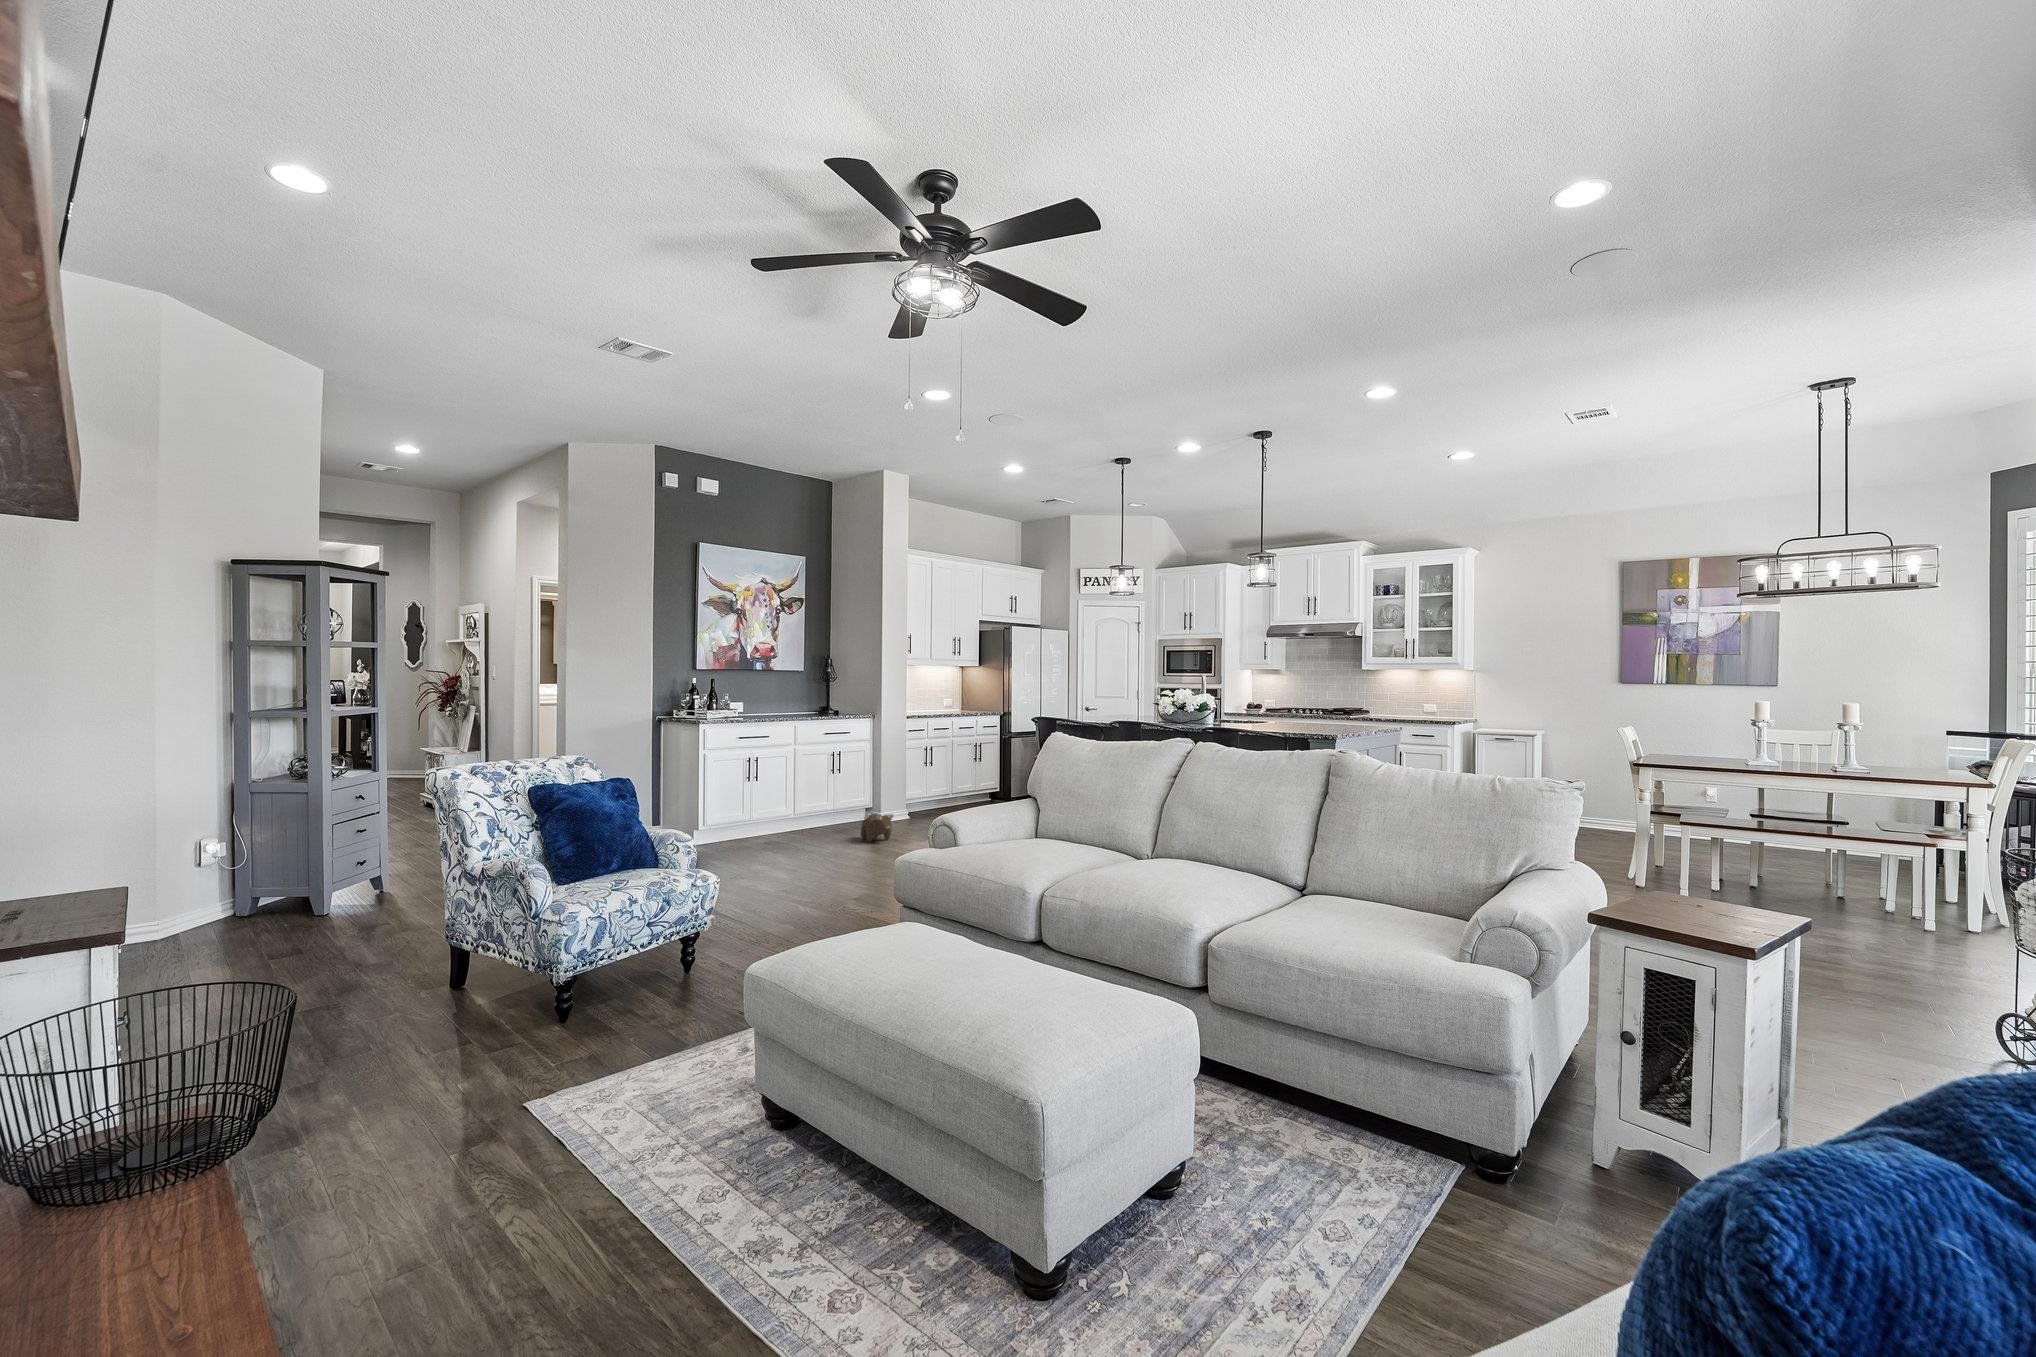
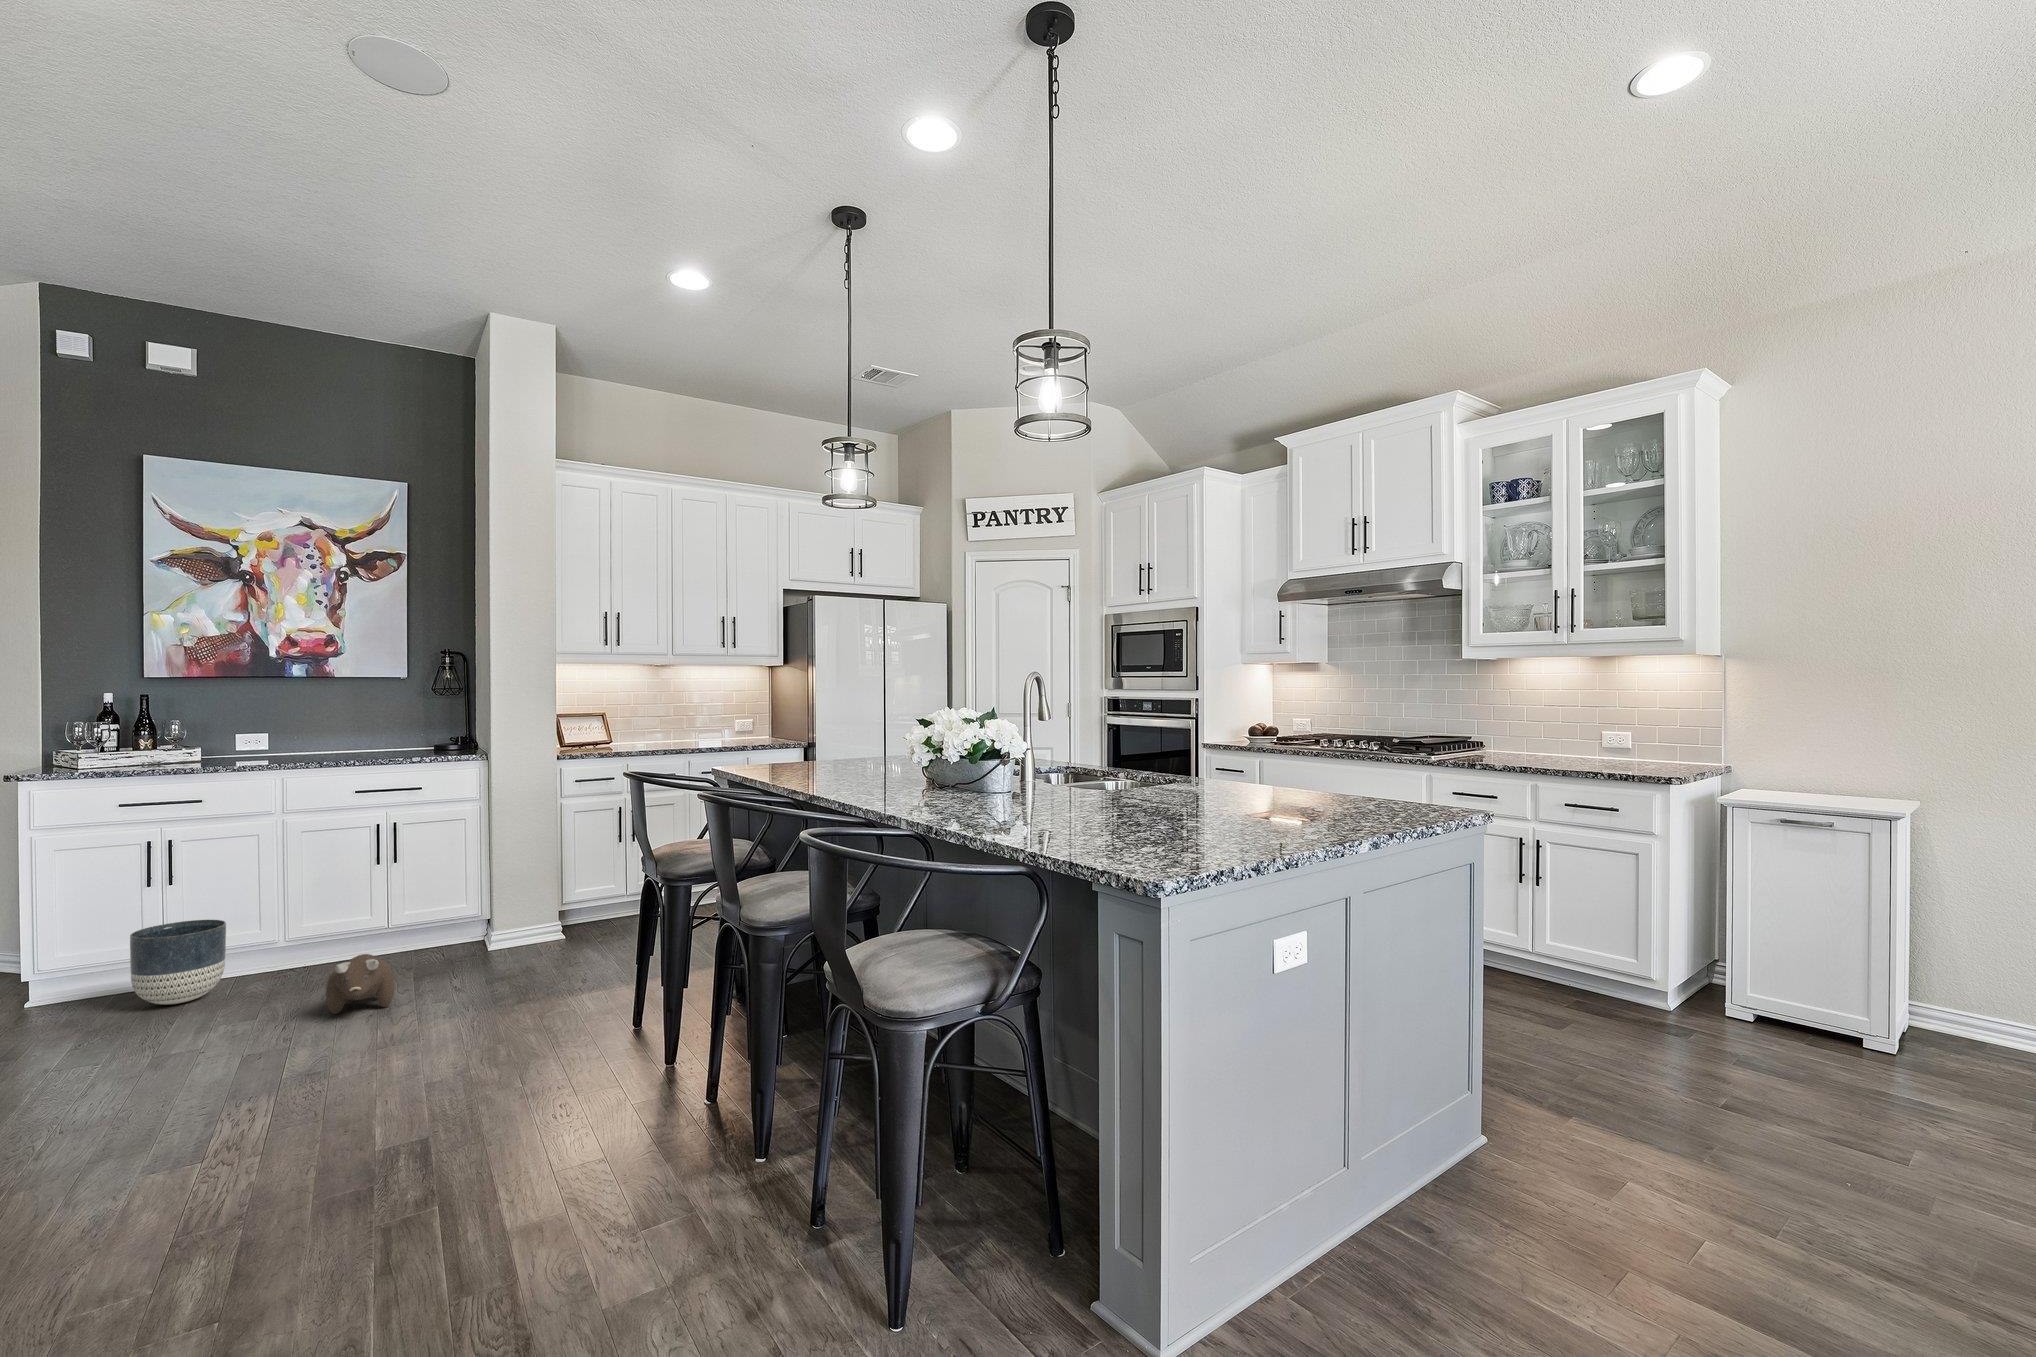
planter: none [750,801,789,842] -> present [130,920,226,1005]

